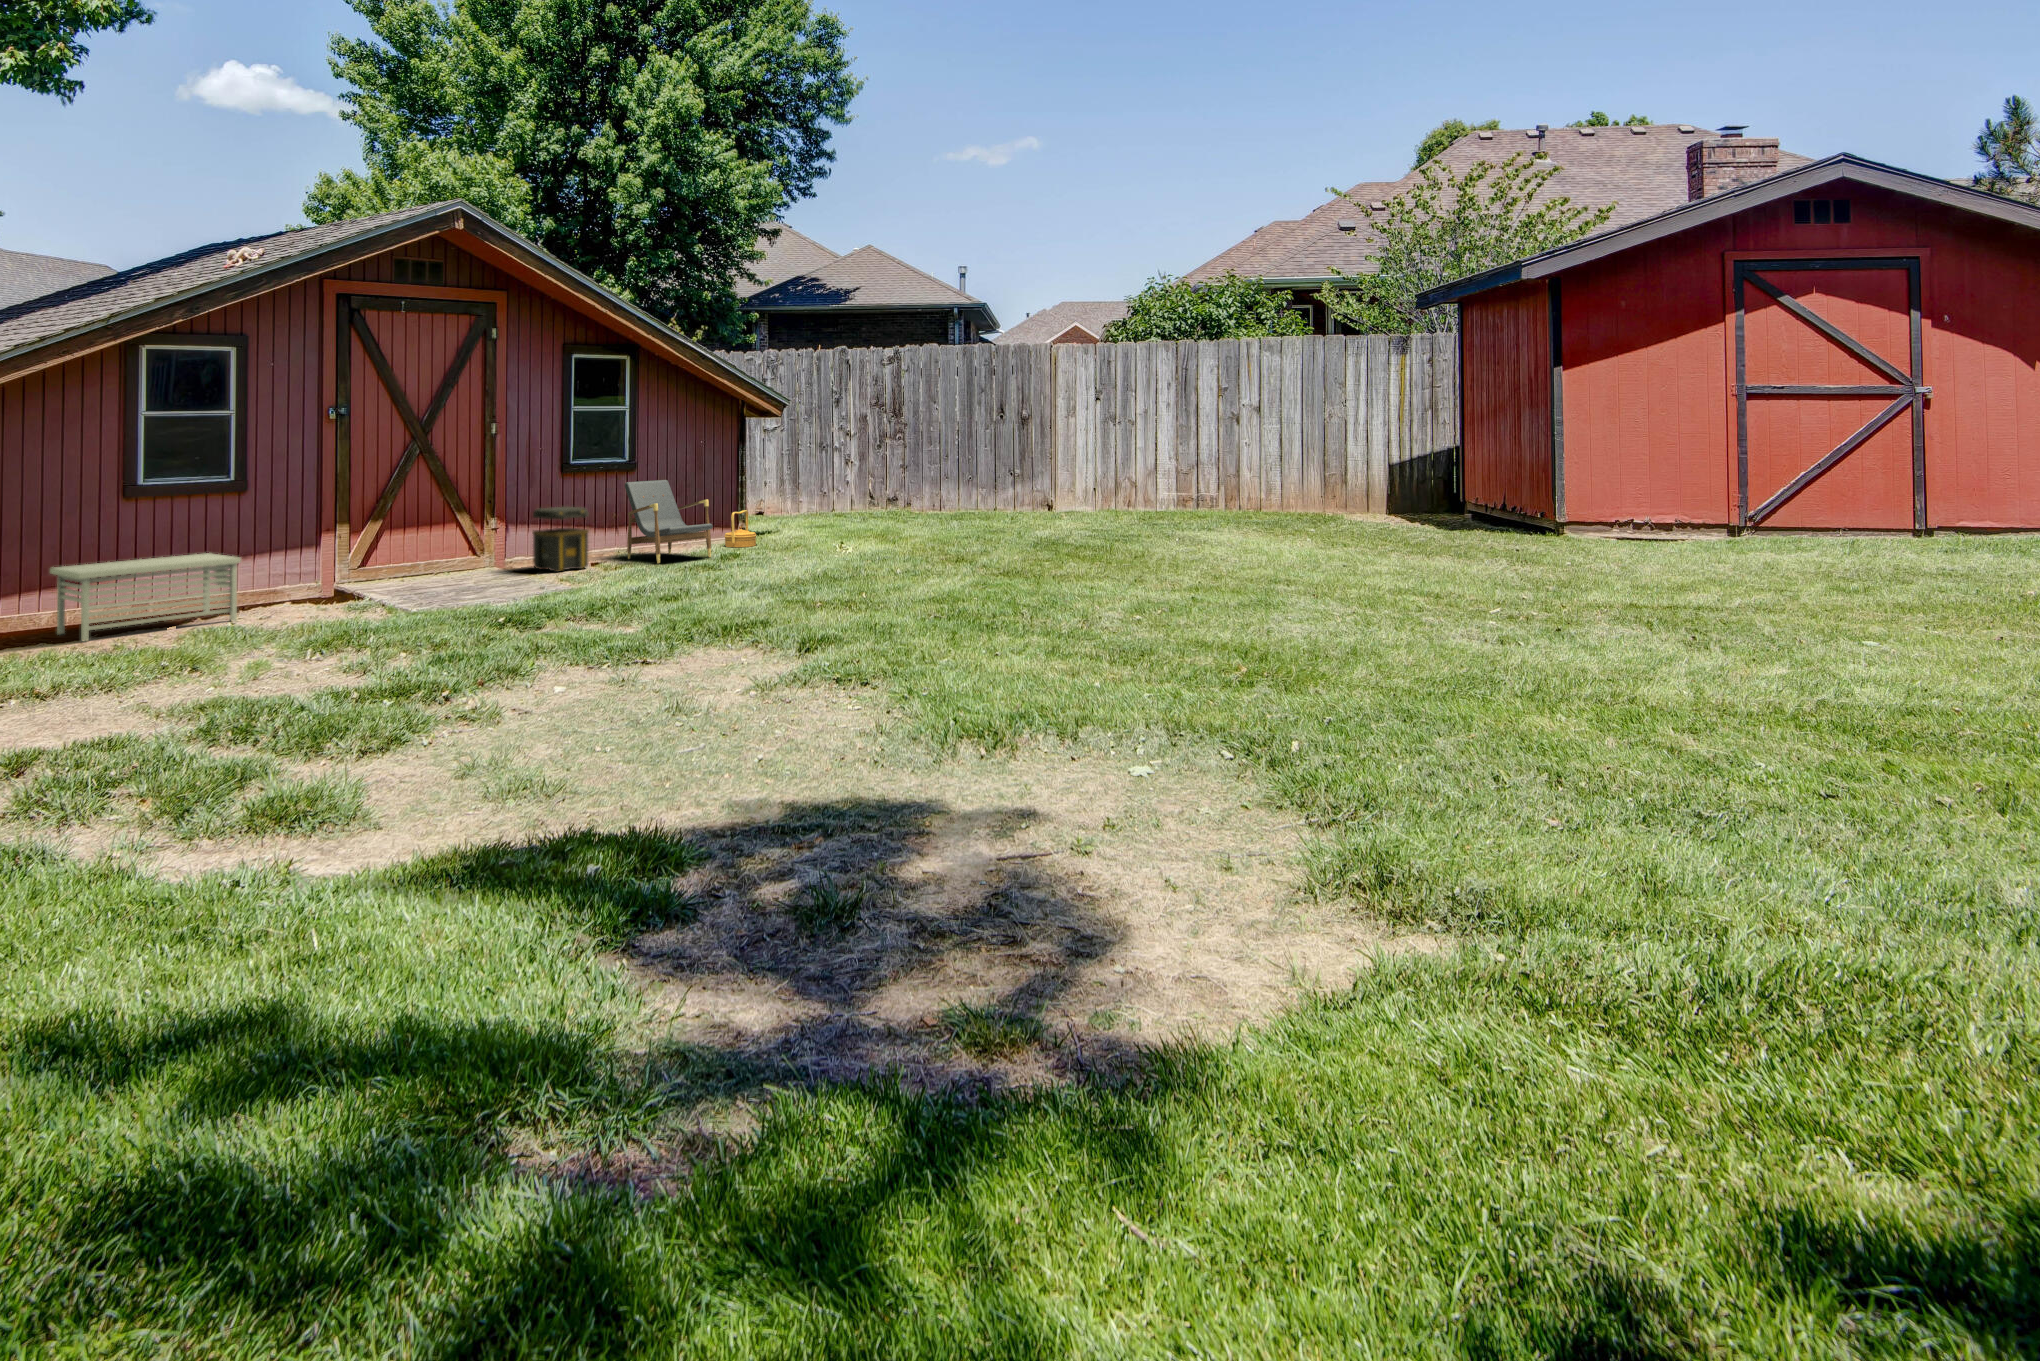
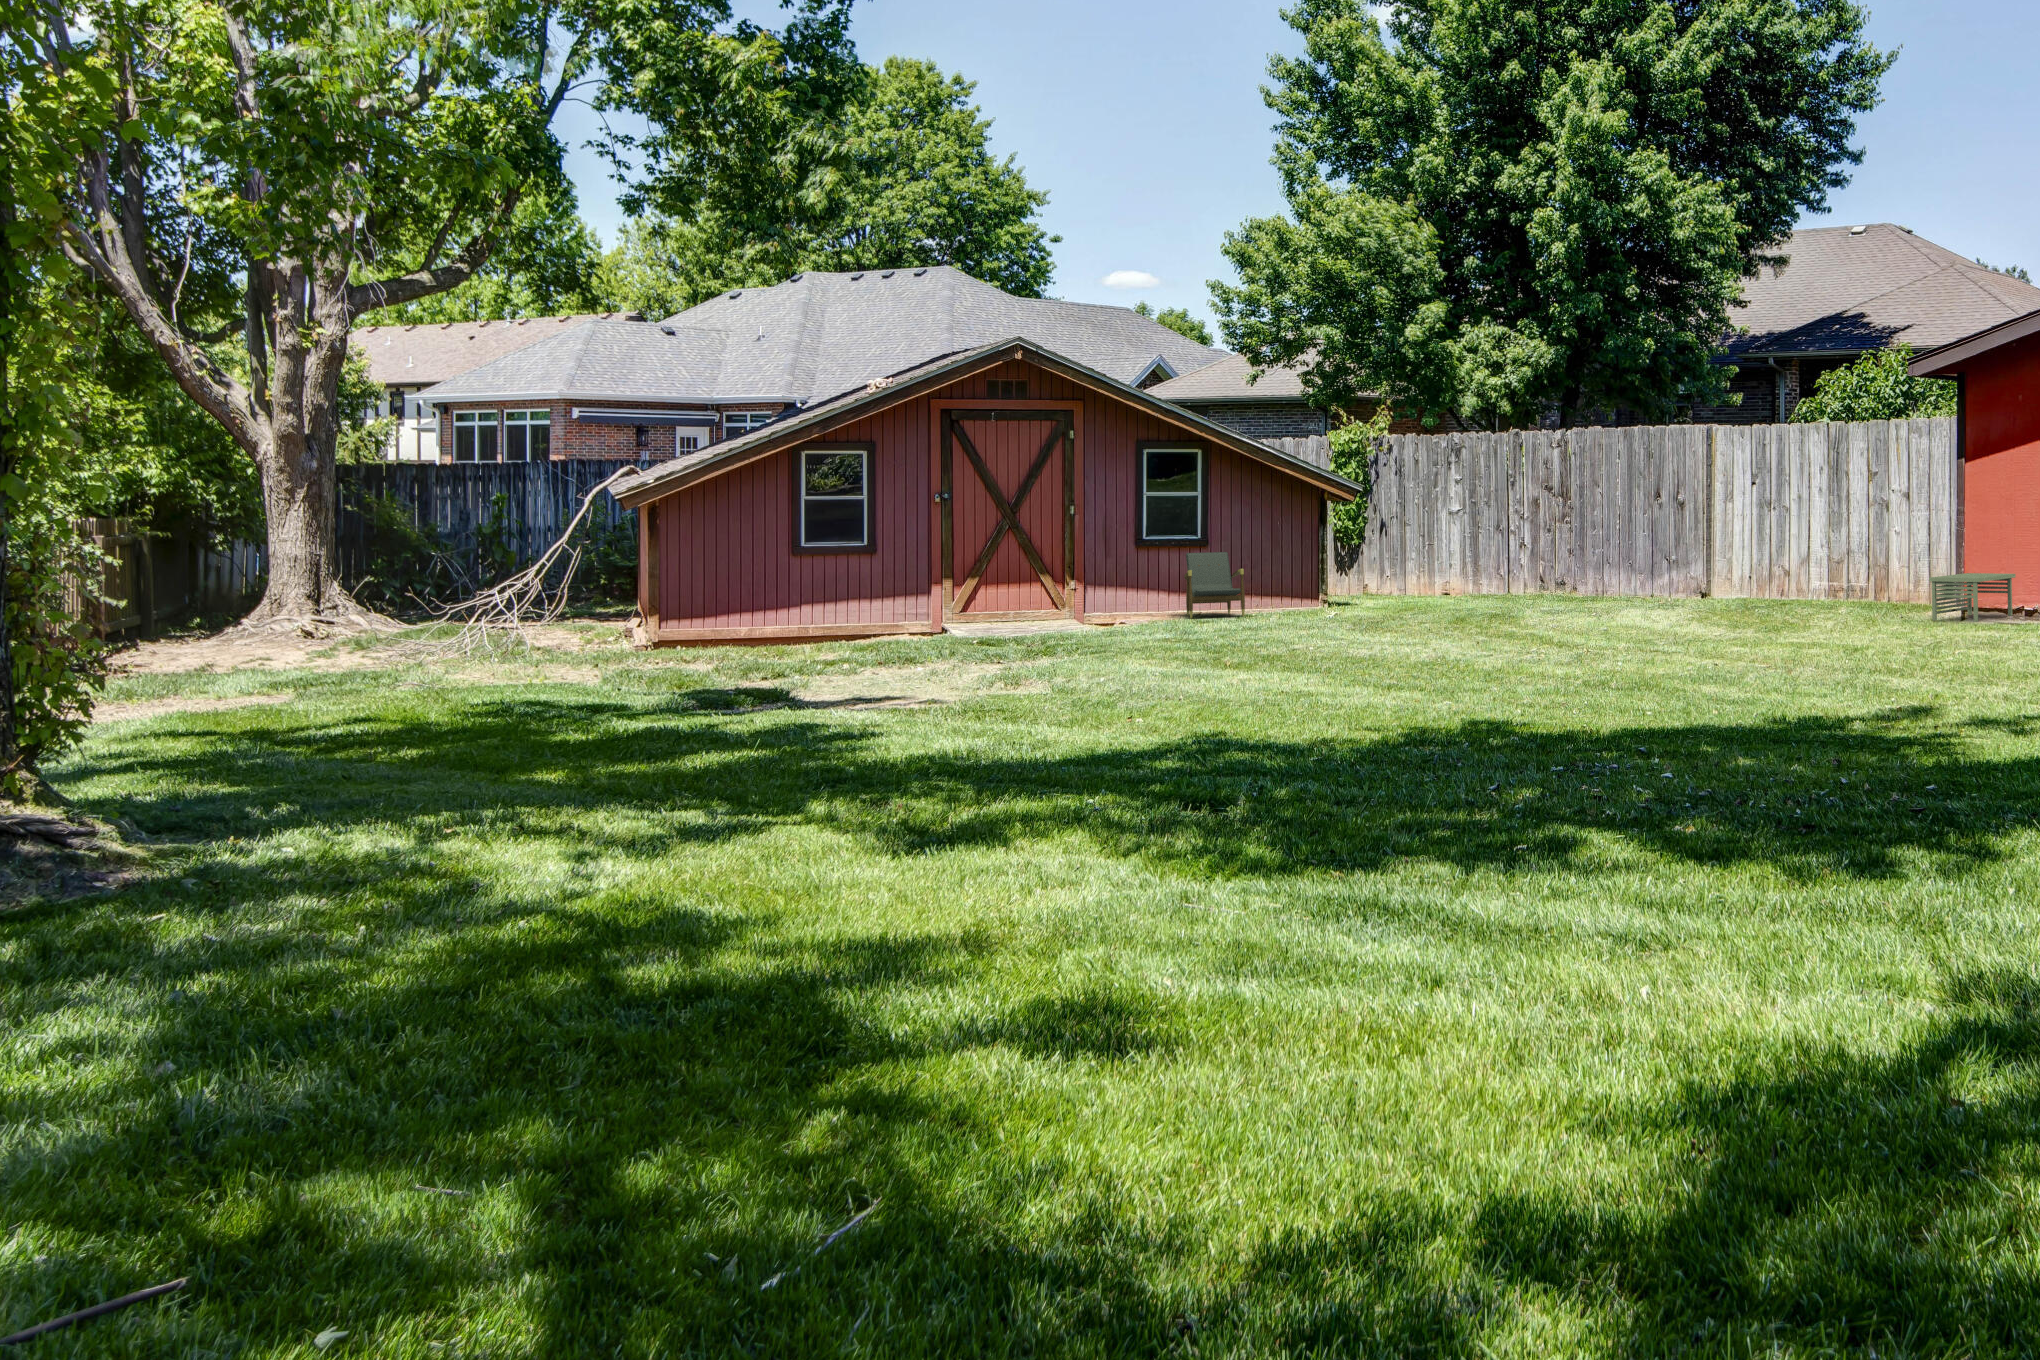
toolbox: present [532,507,589,572] -> none [1100,571,1138,620]
woven basket: present [725,510,756,547] -> none [1290,581,1317,612]
storage bench: present [50,553,241,641] -> present [1929,573,2016,622]

